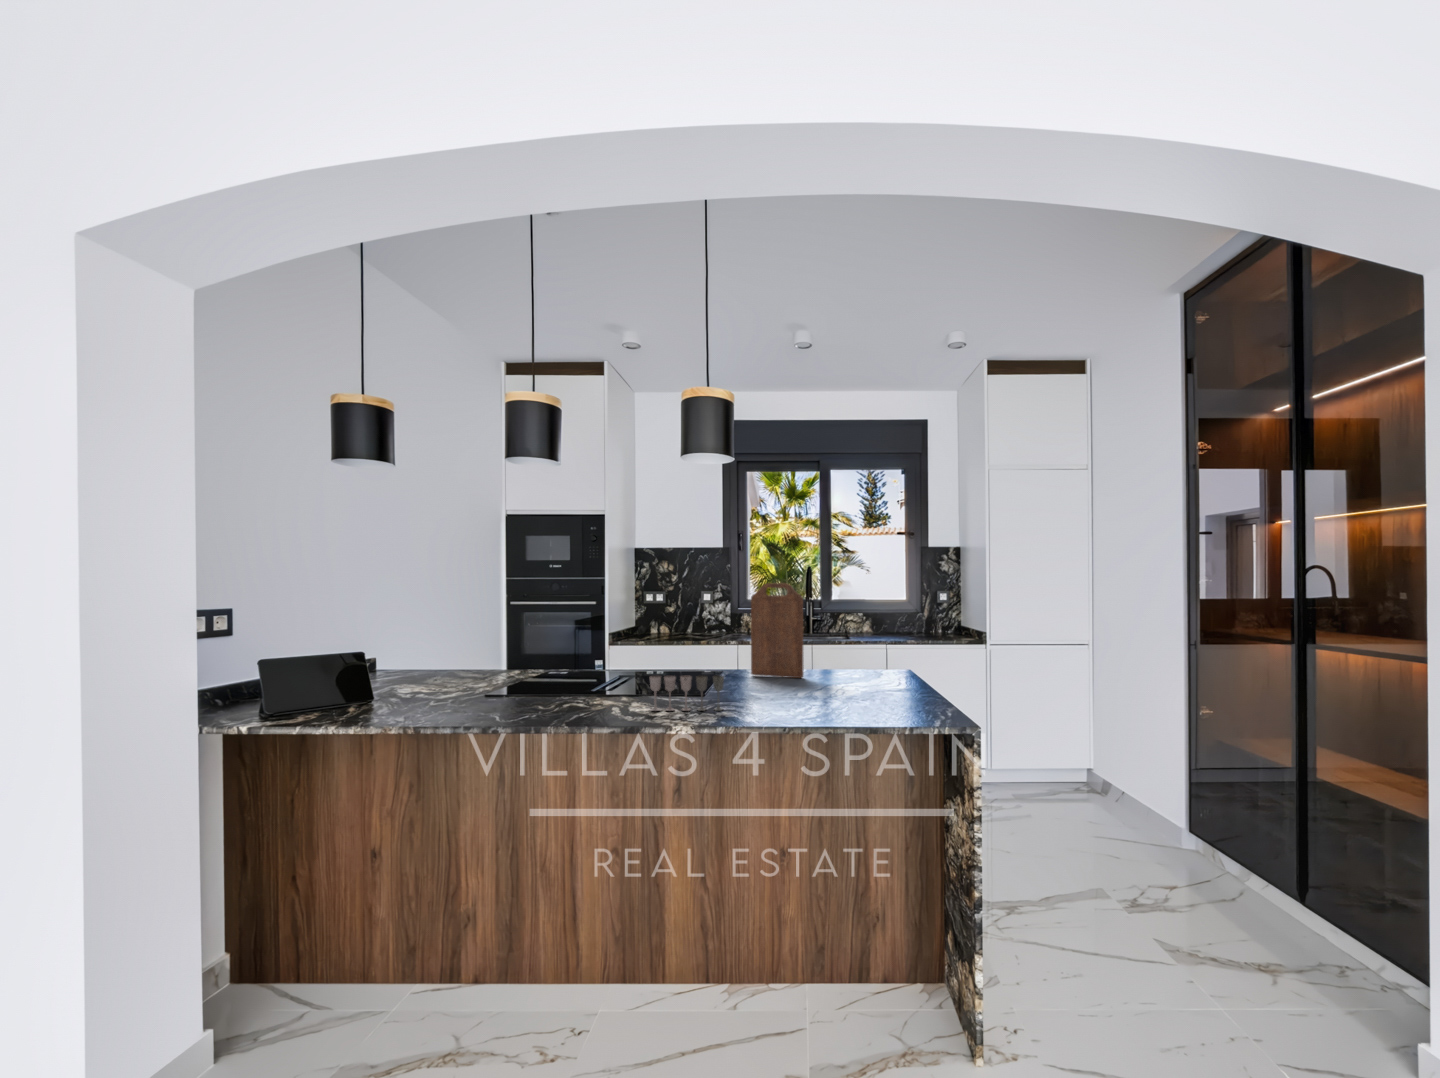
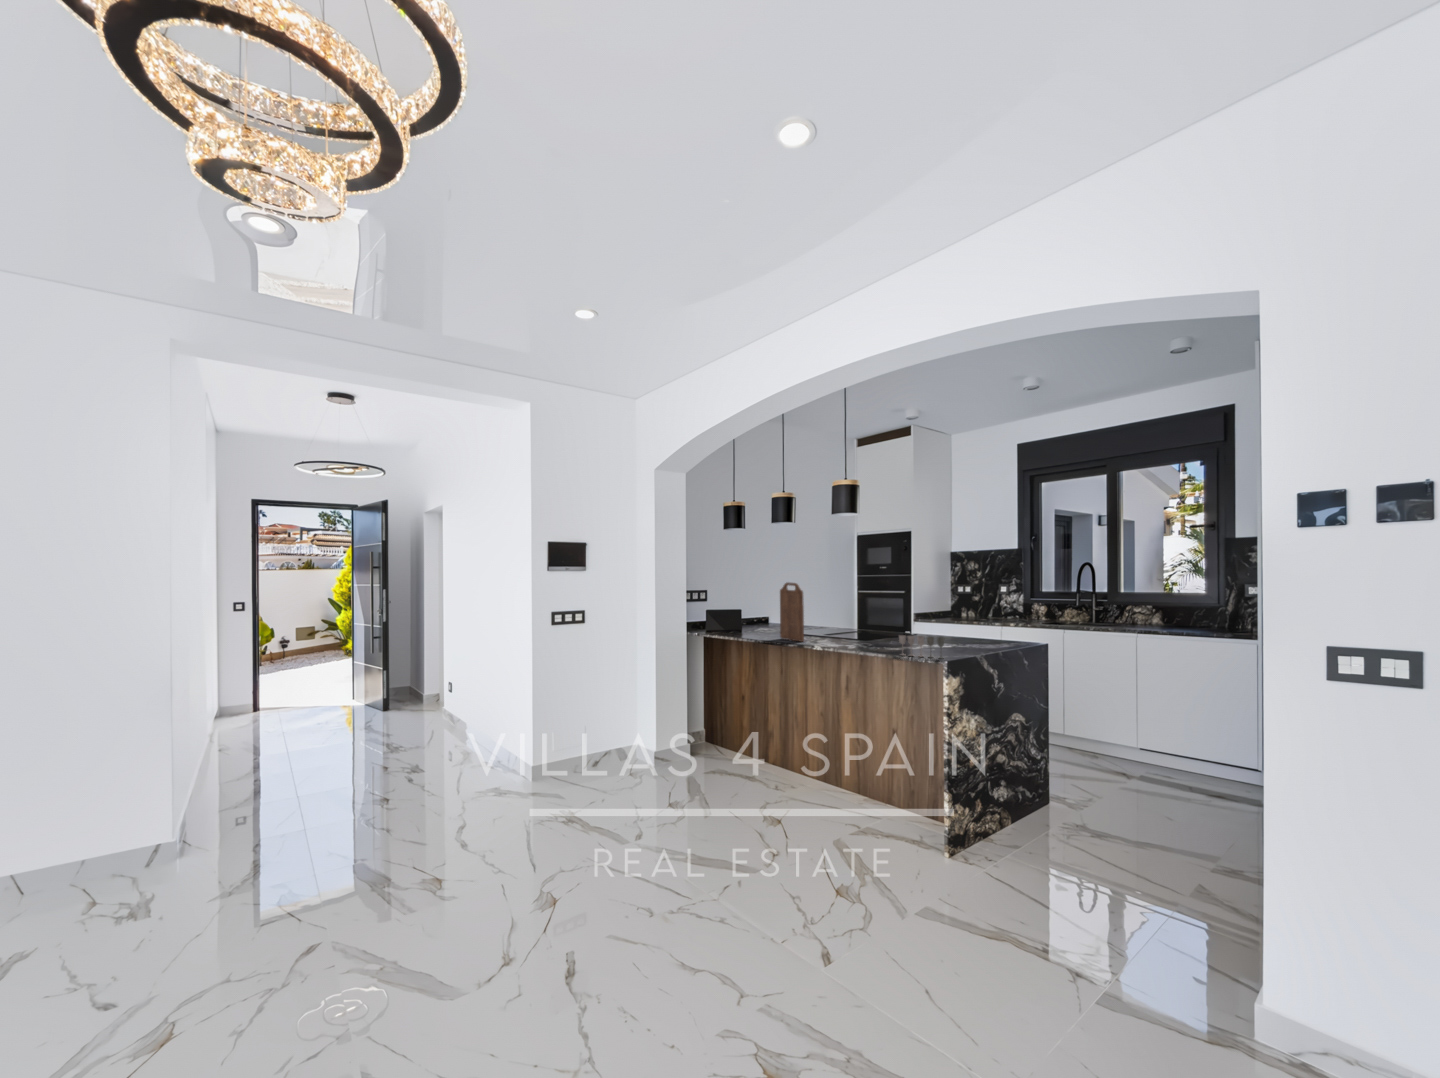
cutting board: present [751,583,804,678] -> present [780,583,804,642]

